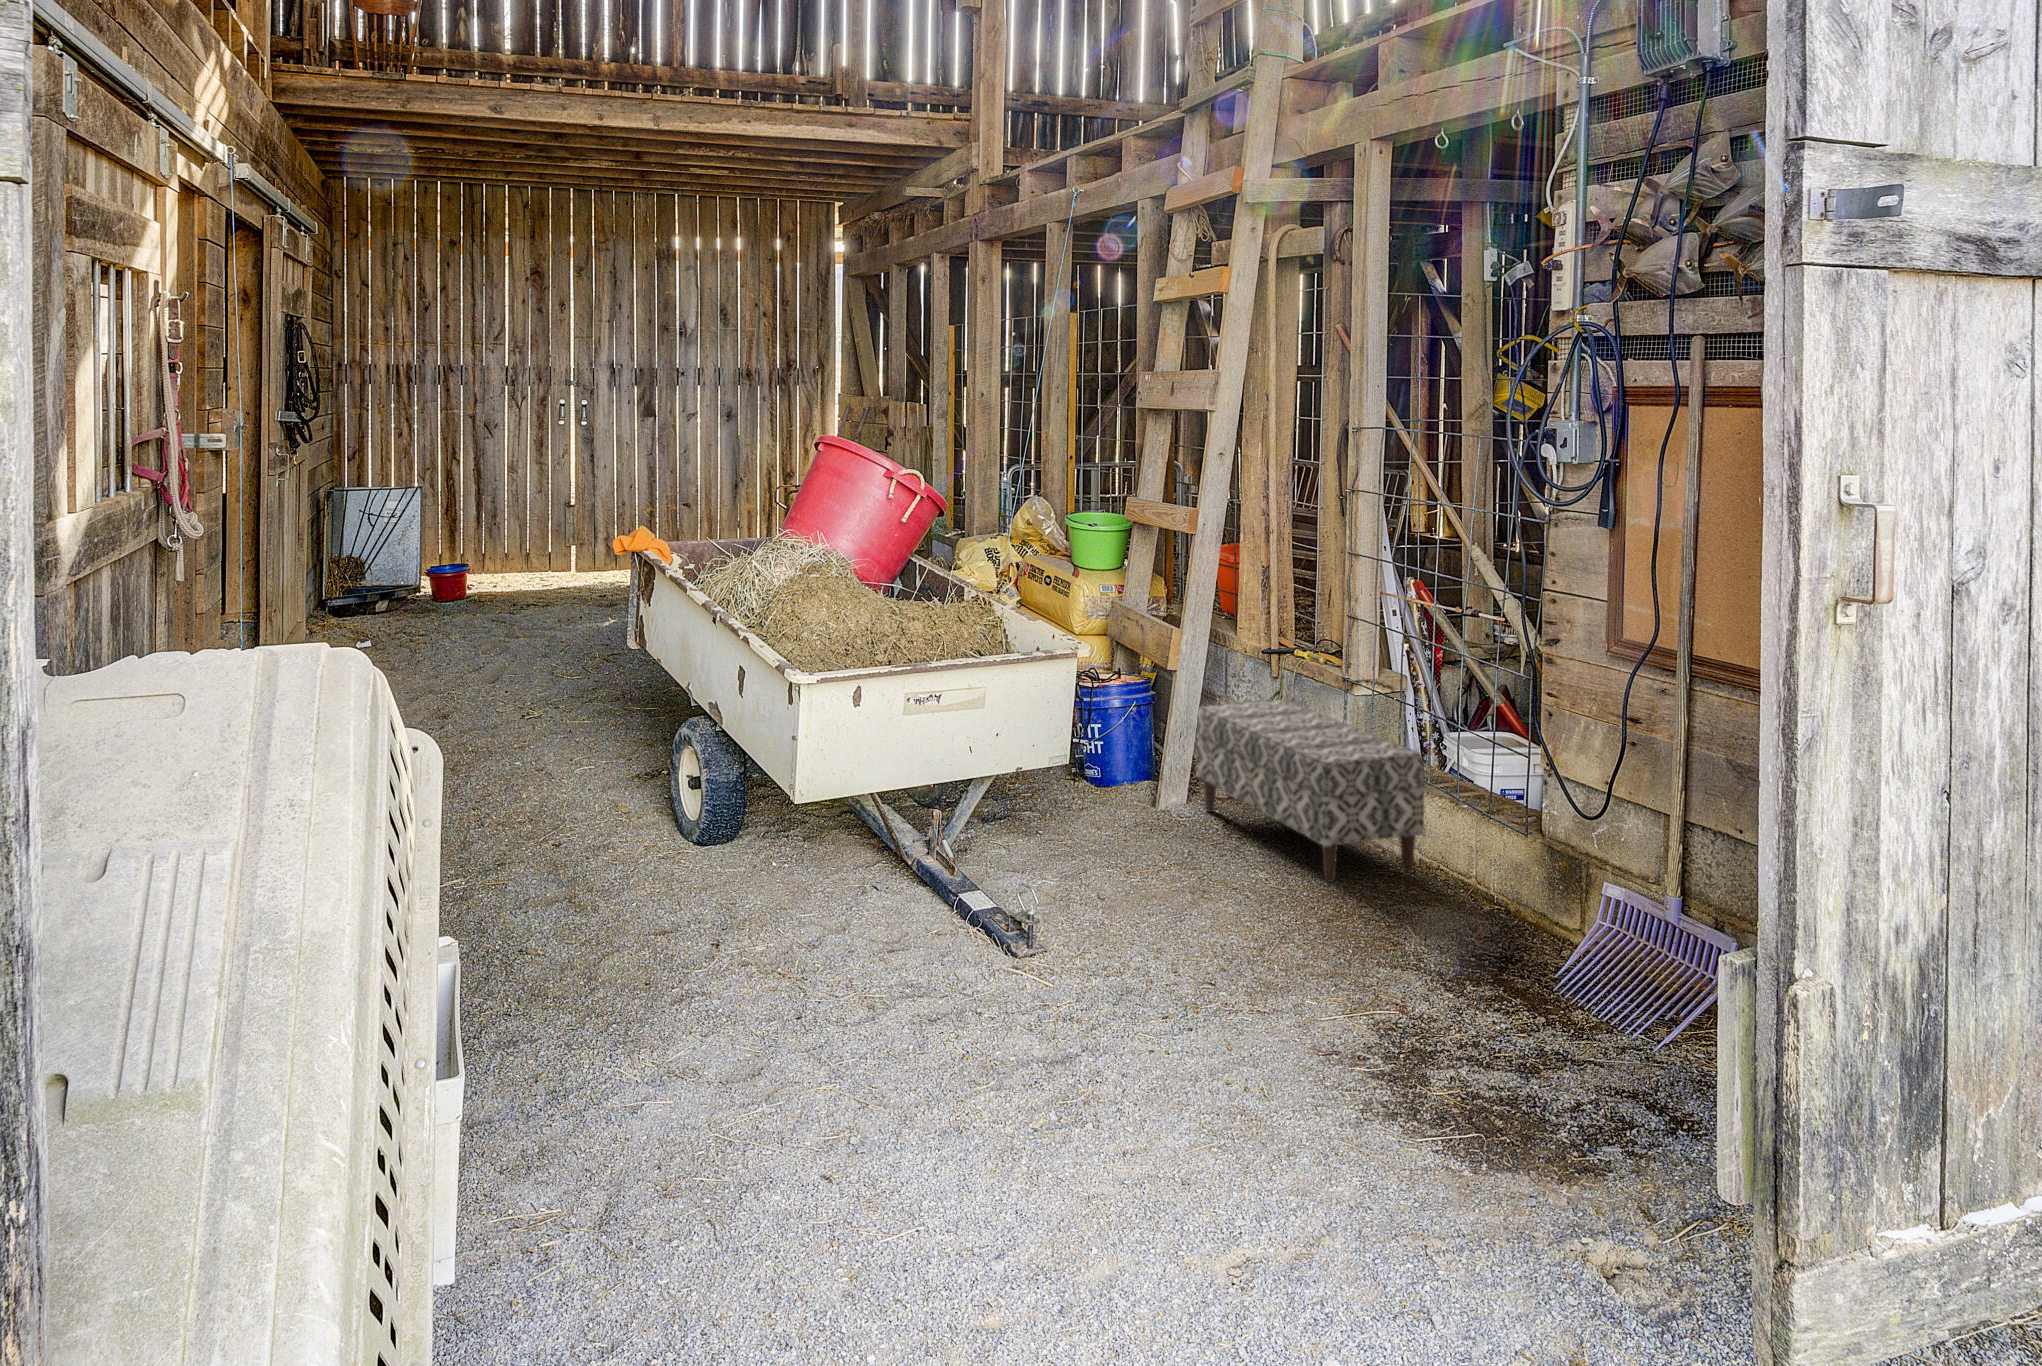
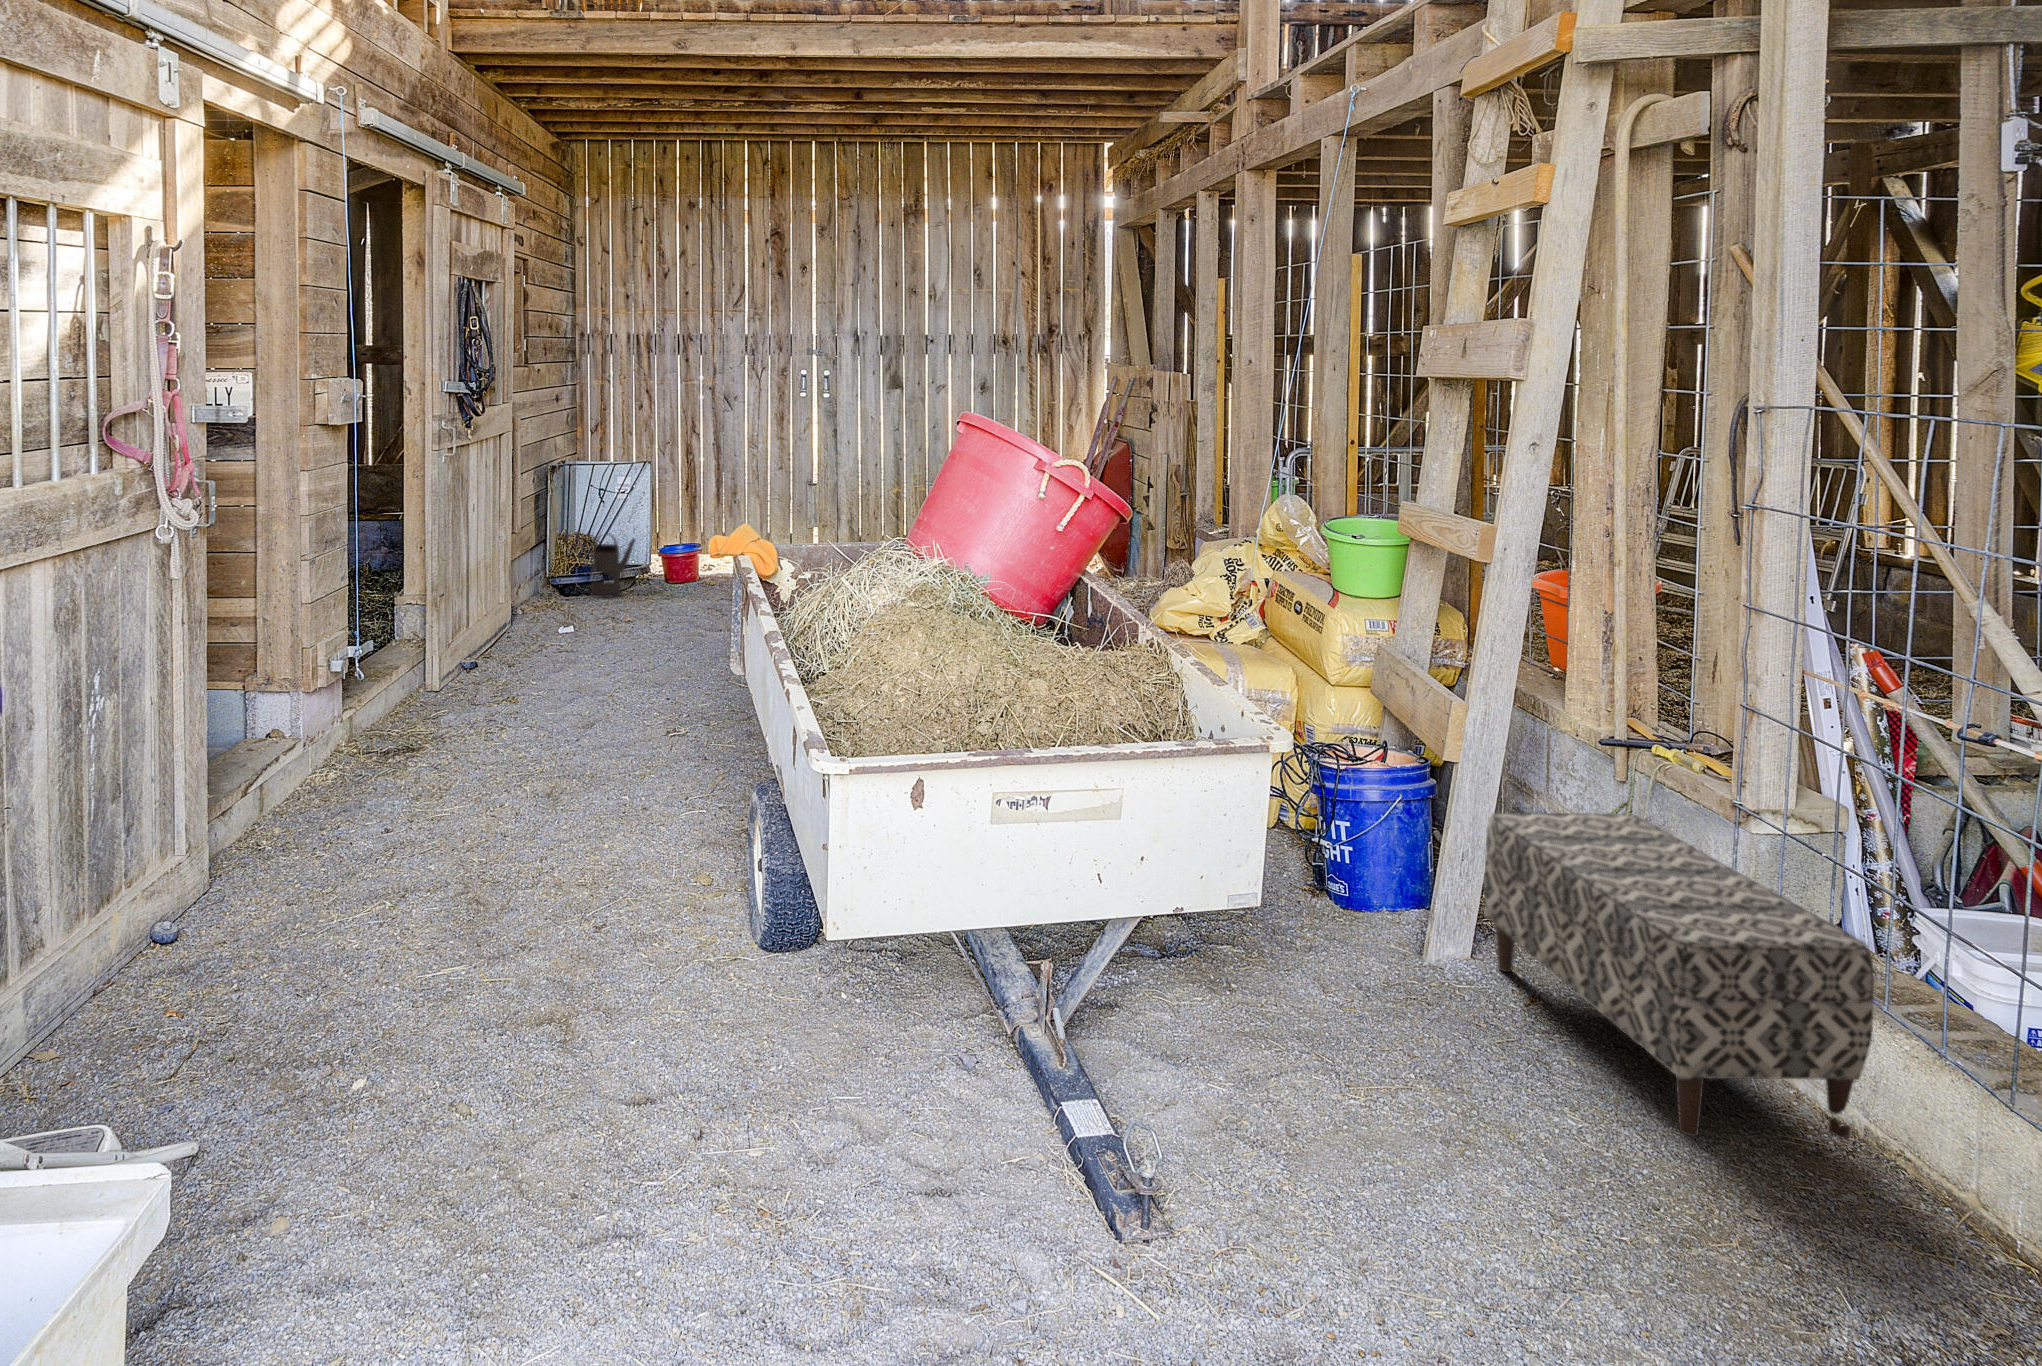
watering can: none [370,555,412,616] -> present [589,534,635,598]

